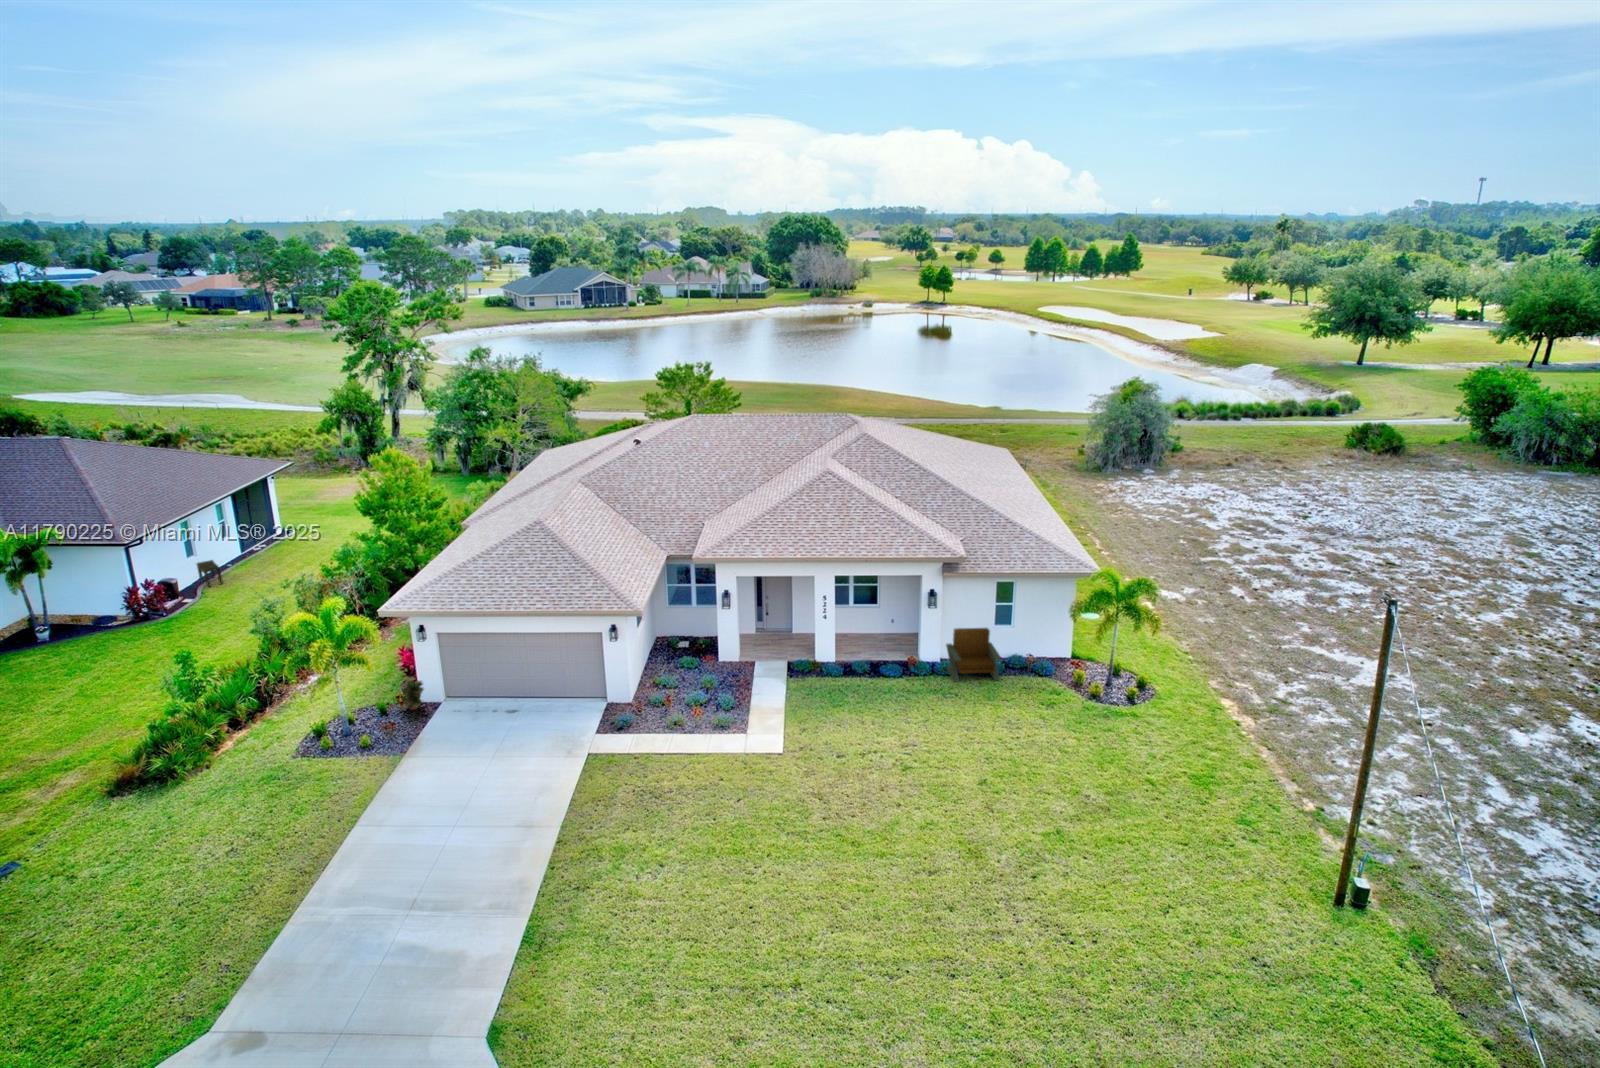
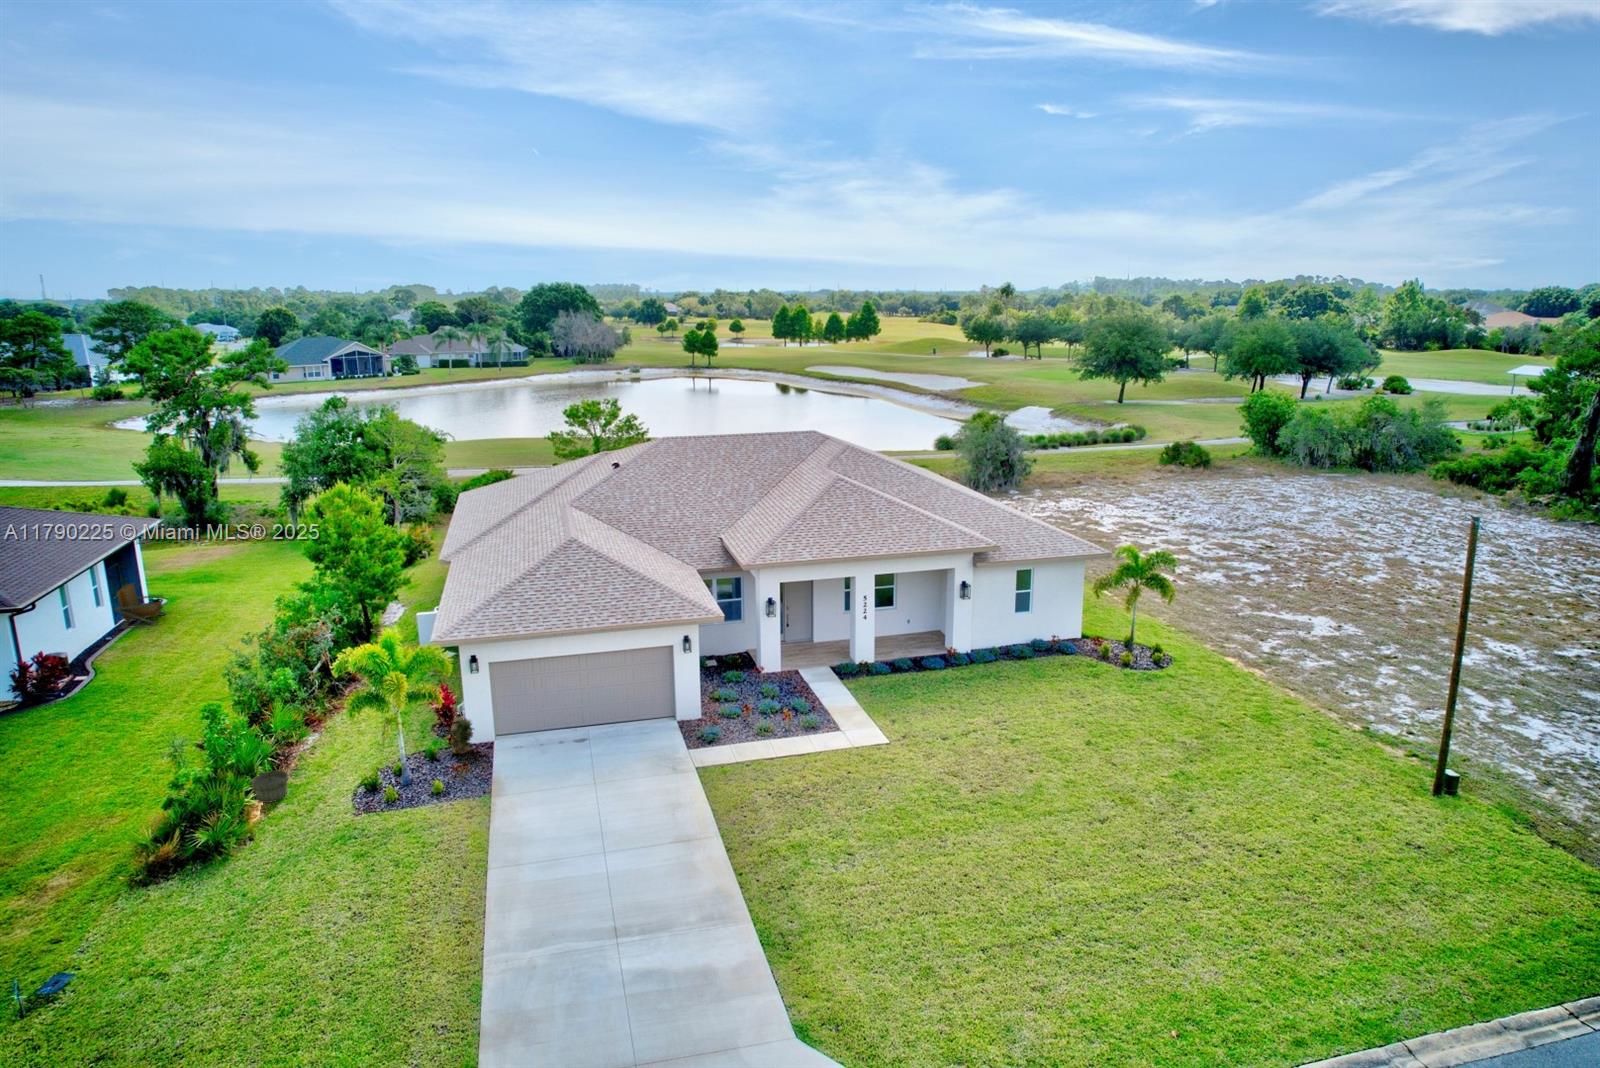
bench: present [197,560,223,587] -> none [76,632,116,664]
lounge chair: present [946,628,1001,682] -> present [115,584,166,629]
wooden bucket: none [226,708,258,735] -> present [251,770,288,803]

